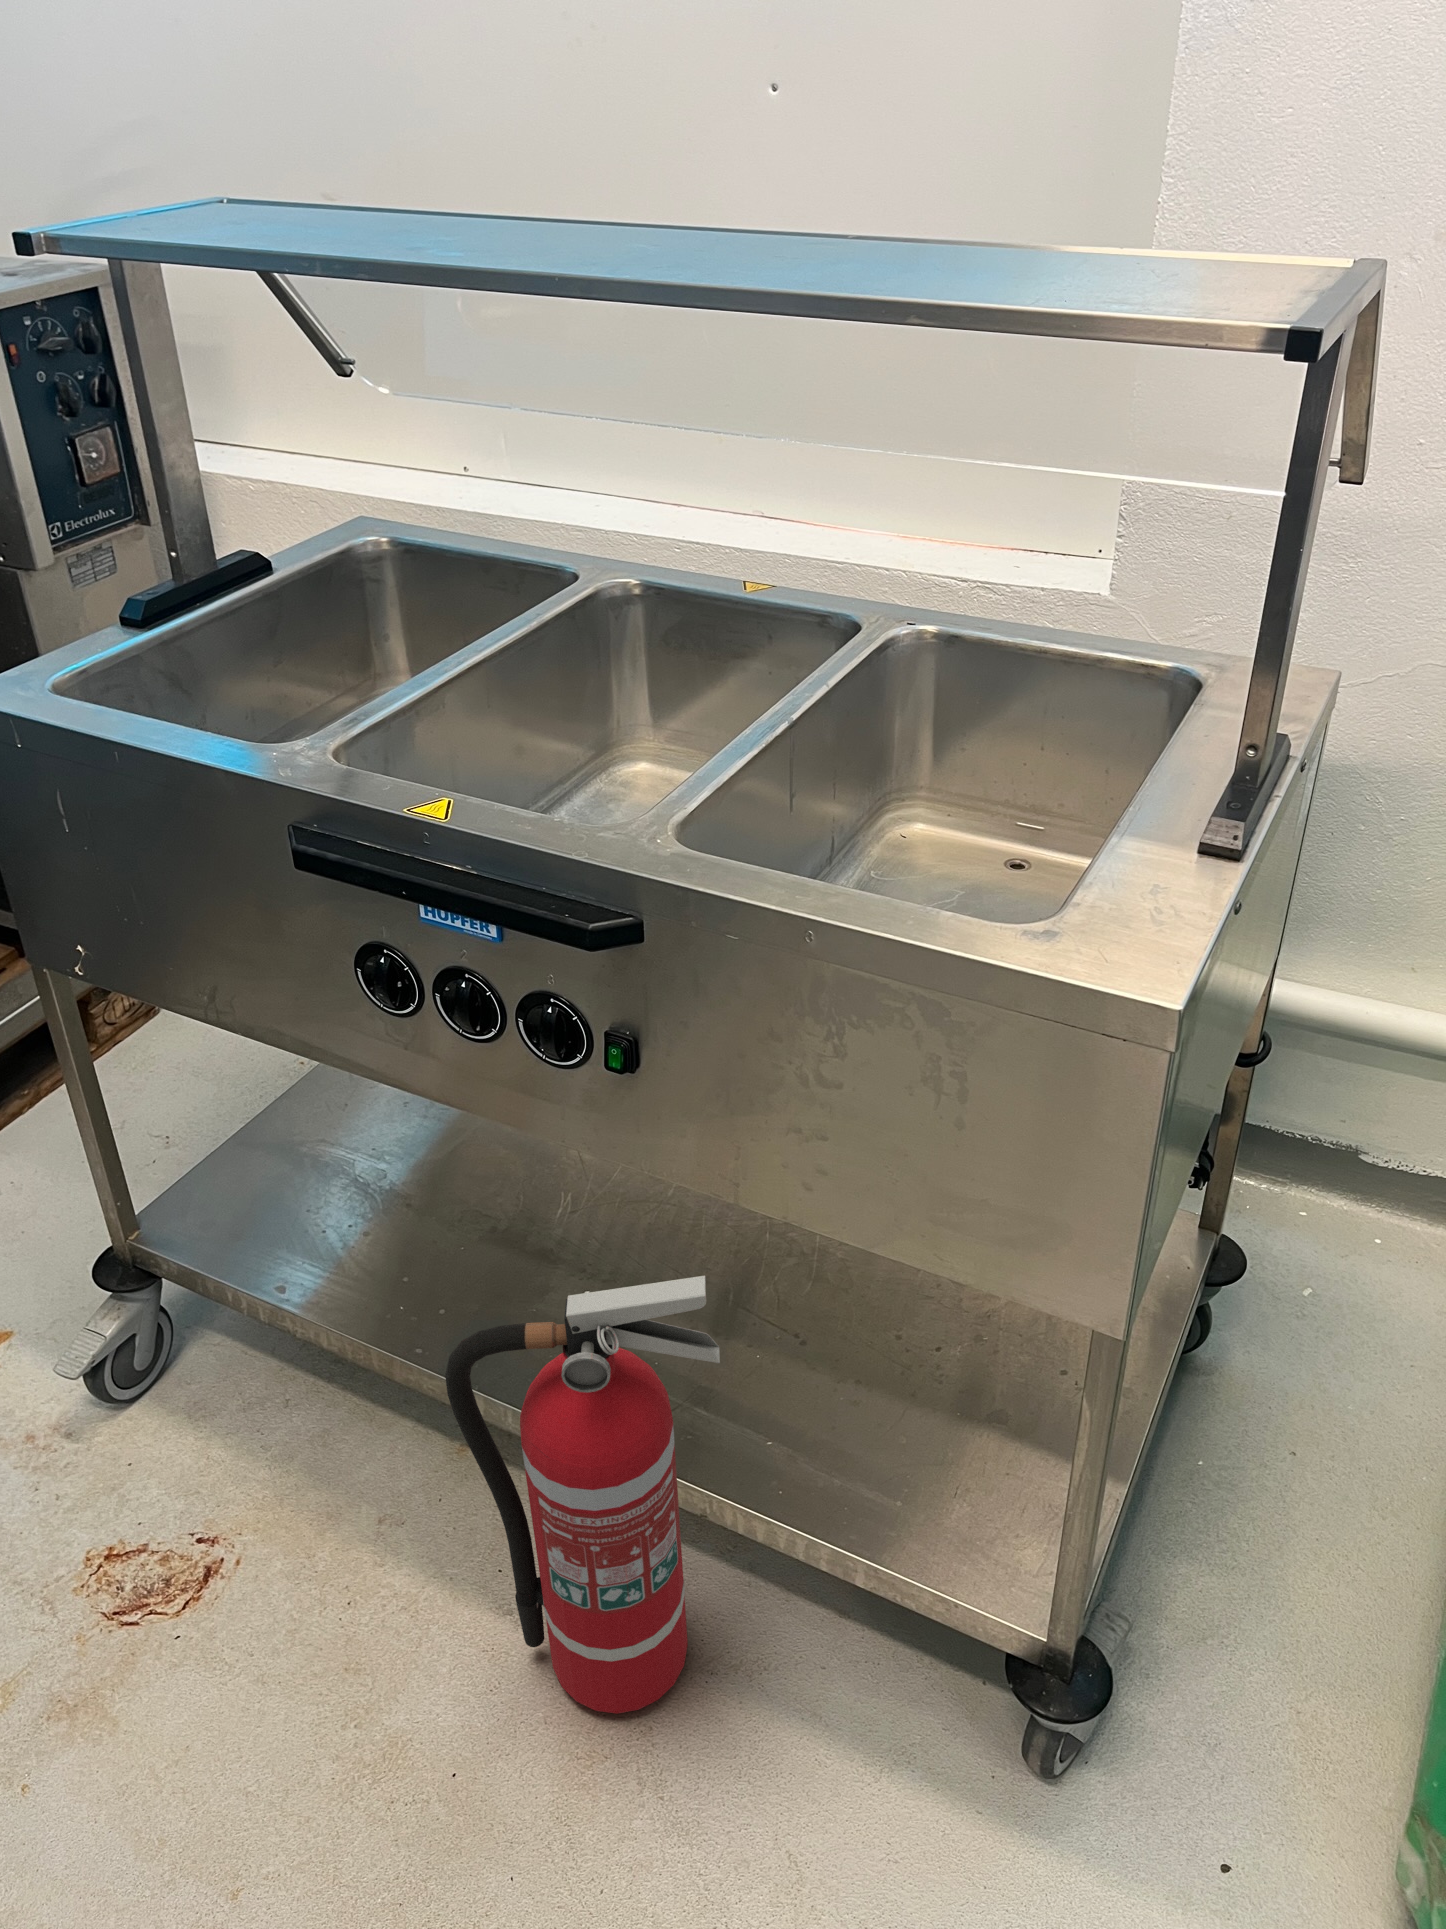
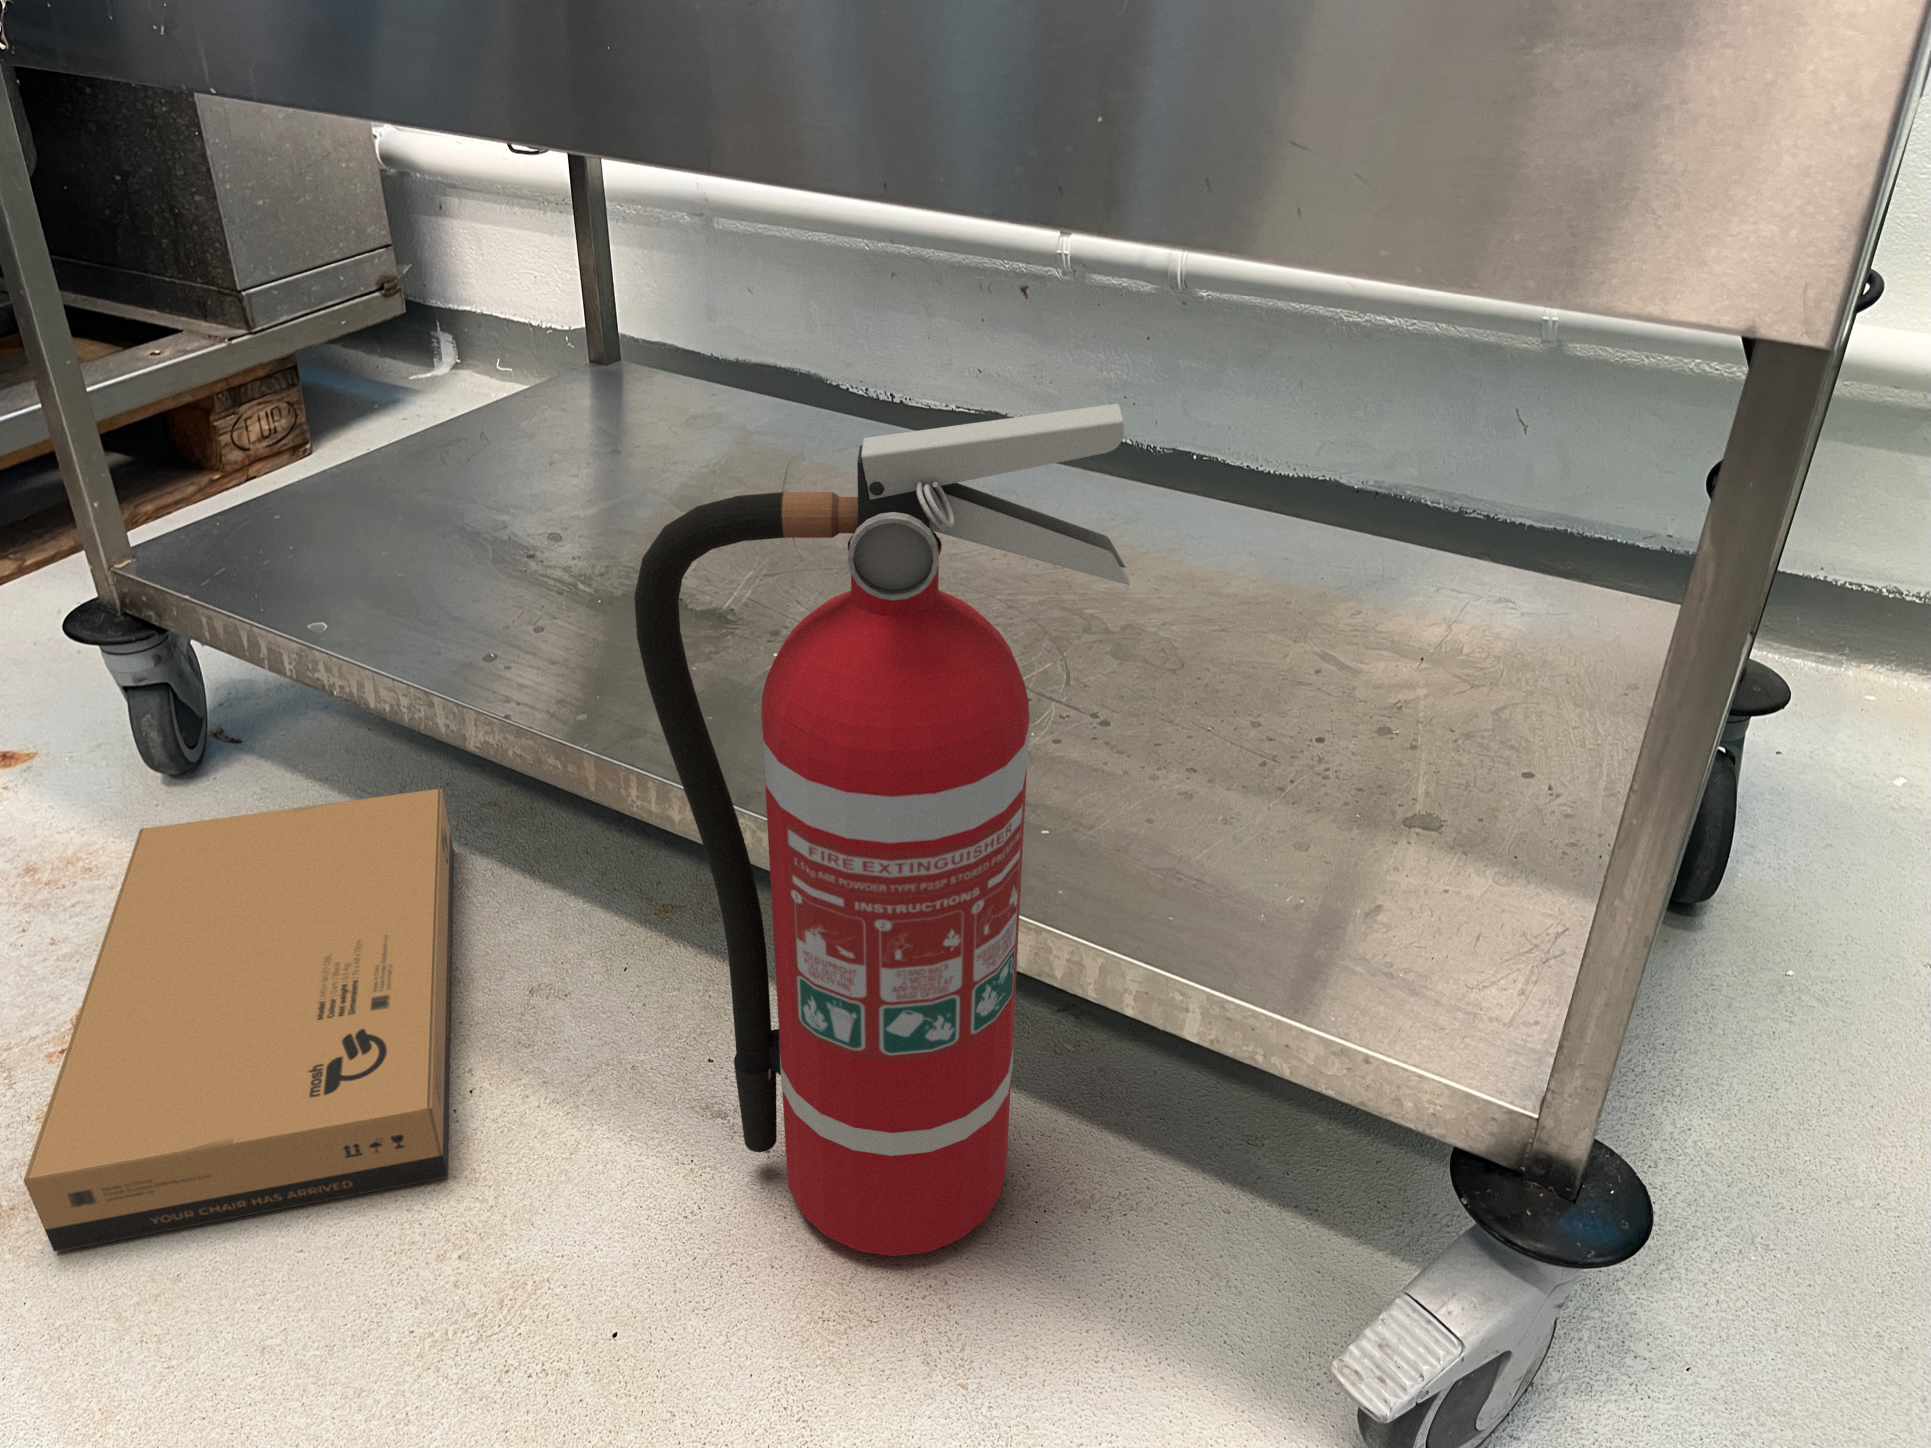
cardboard box: none [94,1371,342,1736] -> present [24,788,453,1252]

